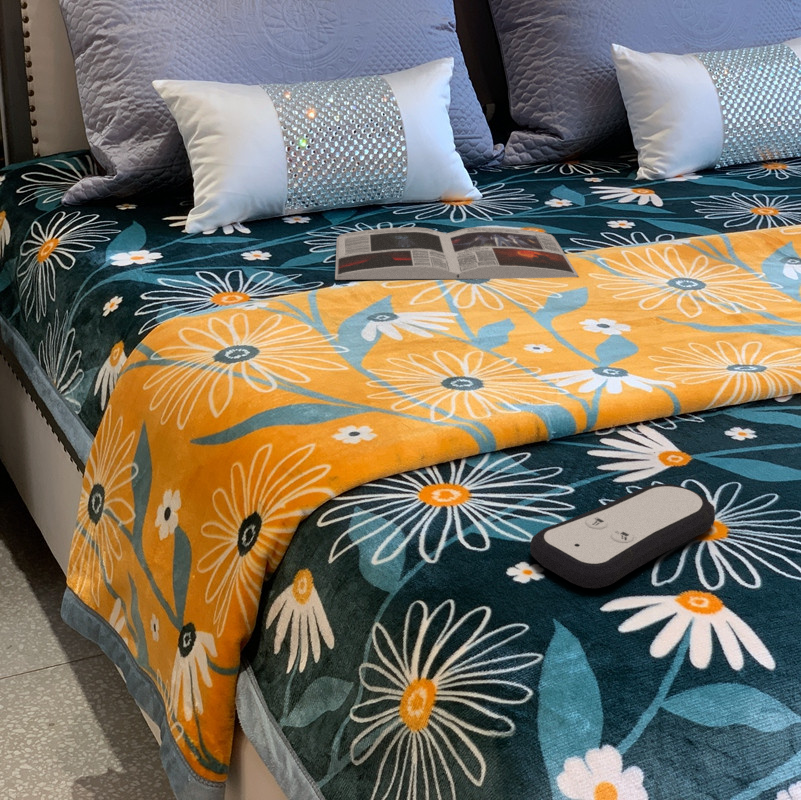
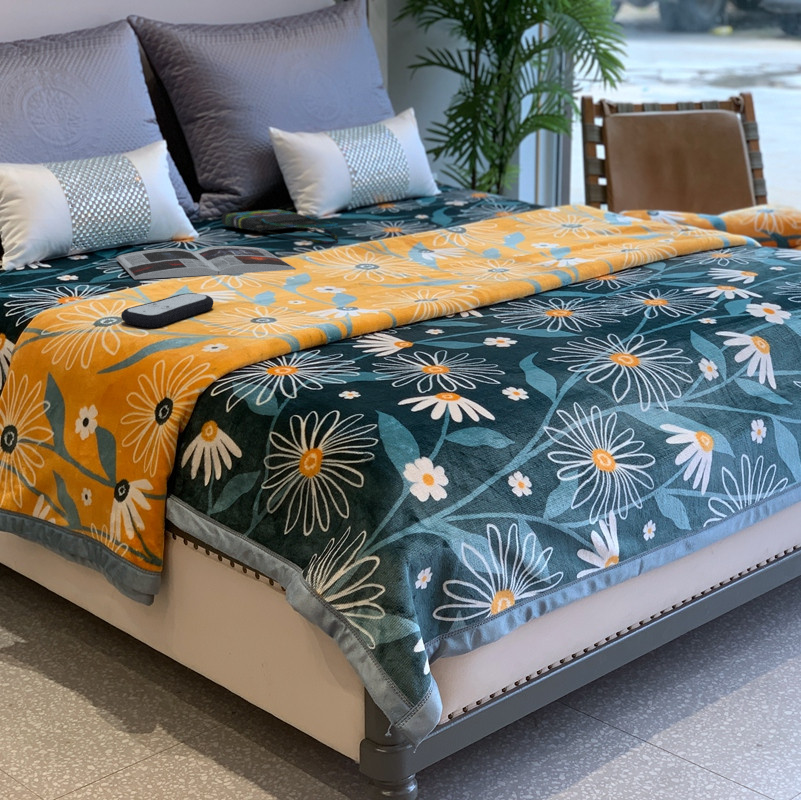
tote bag: none [520,163,678,230] -> present [222,209,338,244]
remote control: present [530,484,715,588] -> present [121,293,213,328]

